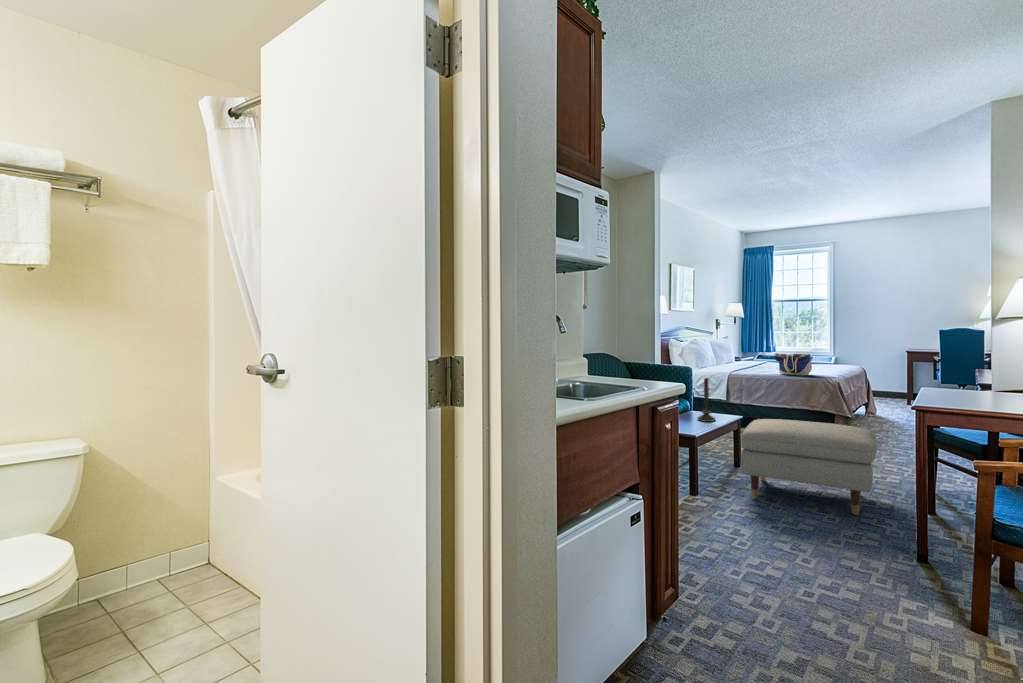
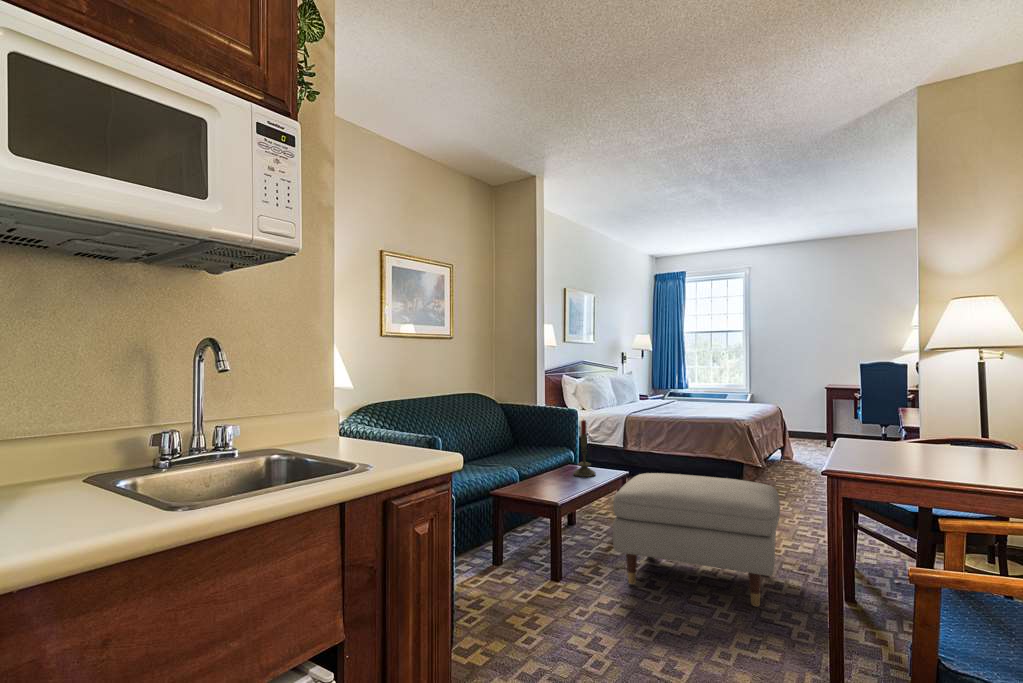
tote bag: present [774,353,812,376] -> none [677,390,719,416]

